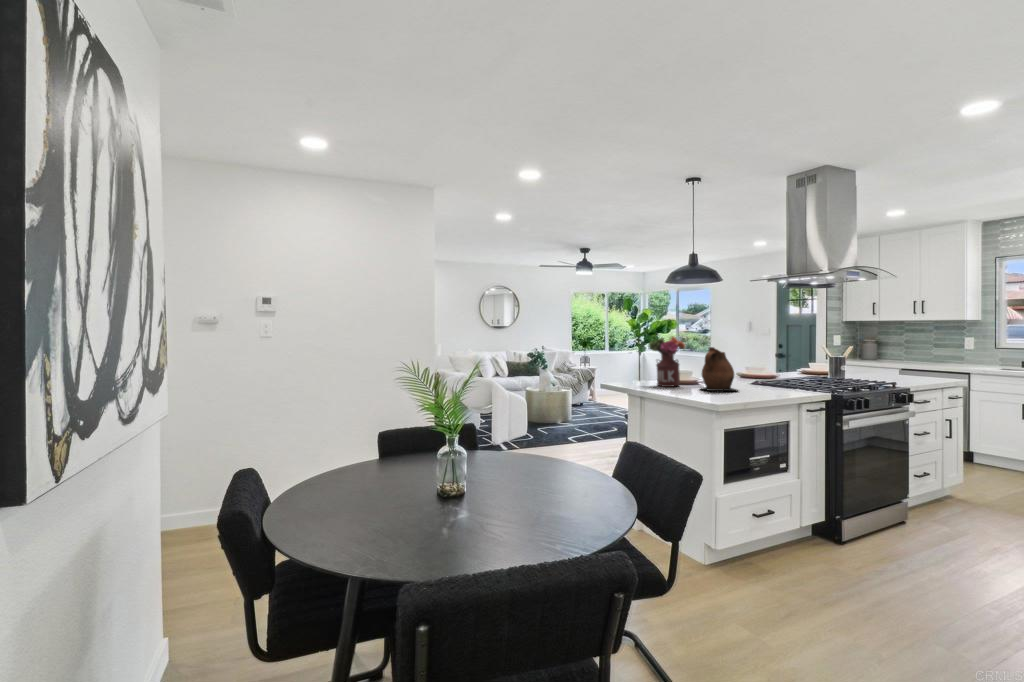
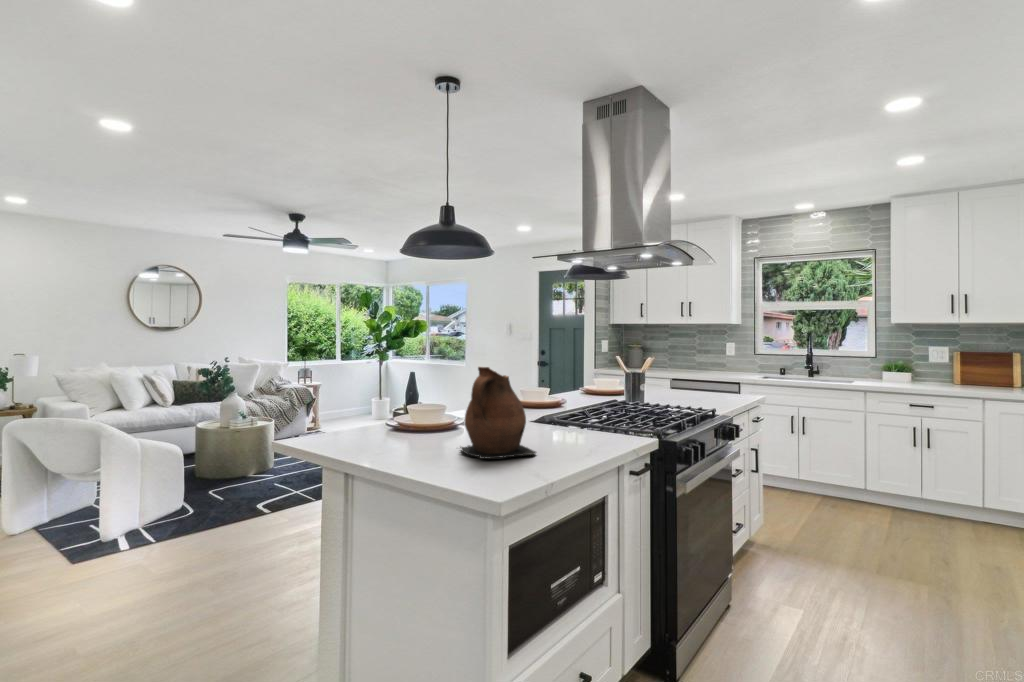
flower arrangement: present [649,337,685,387] -> none [362,344,435,447]

